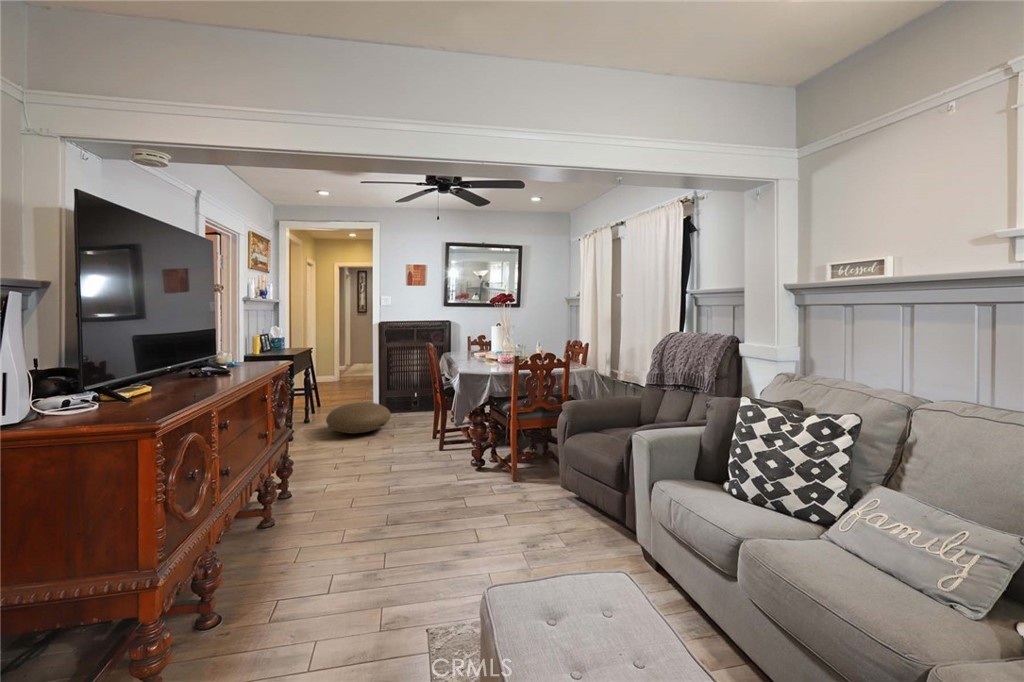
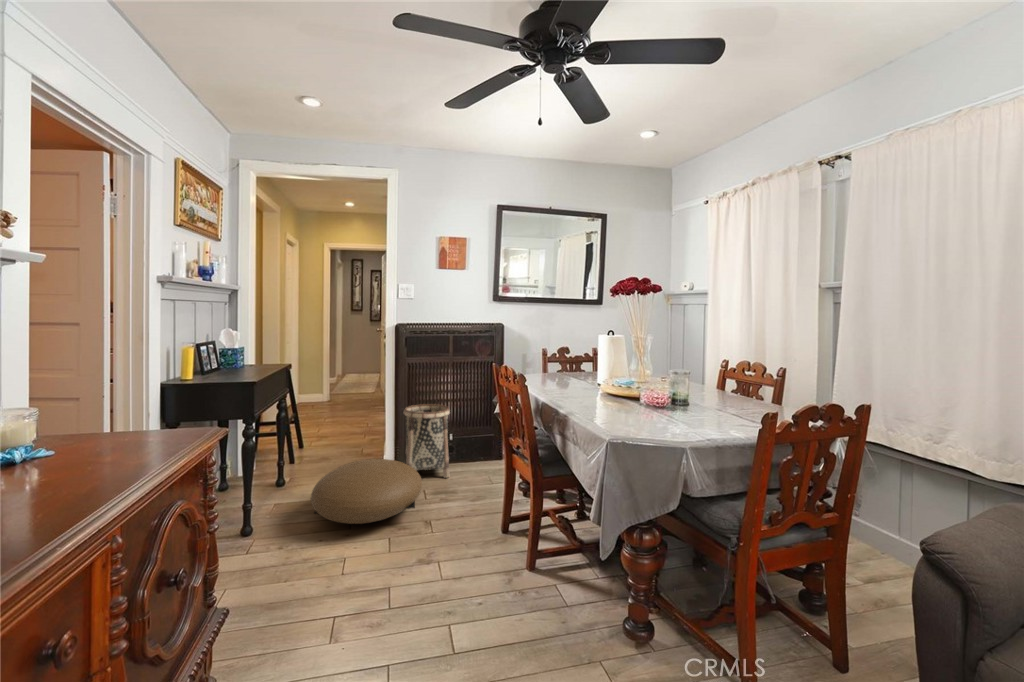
basket: none [383,374,413,419] -> present [404,404,450,478]

